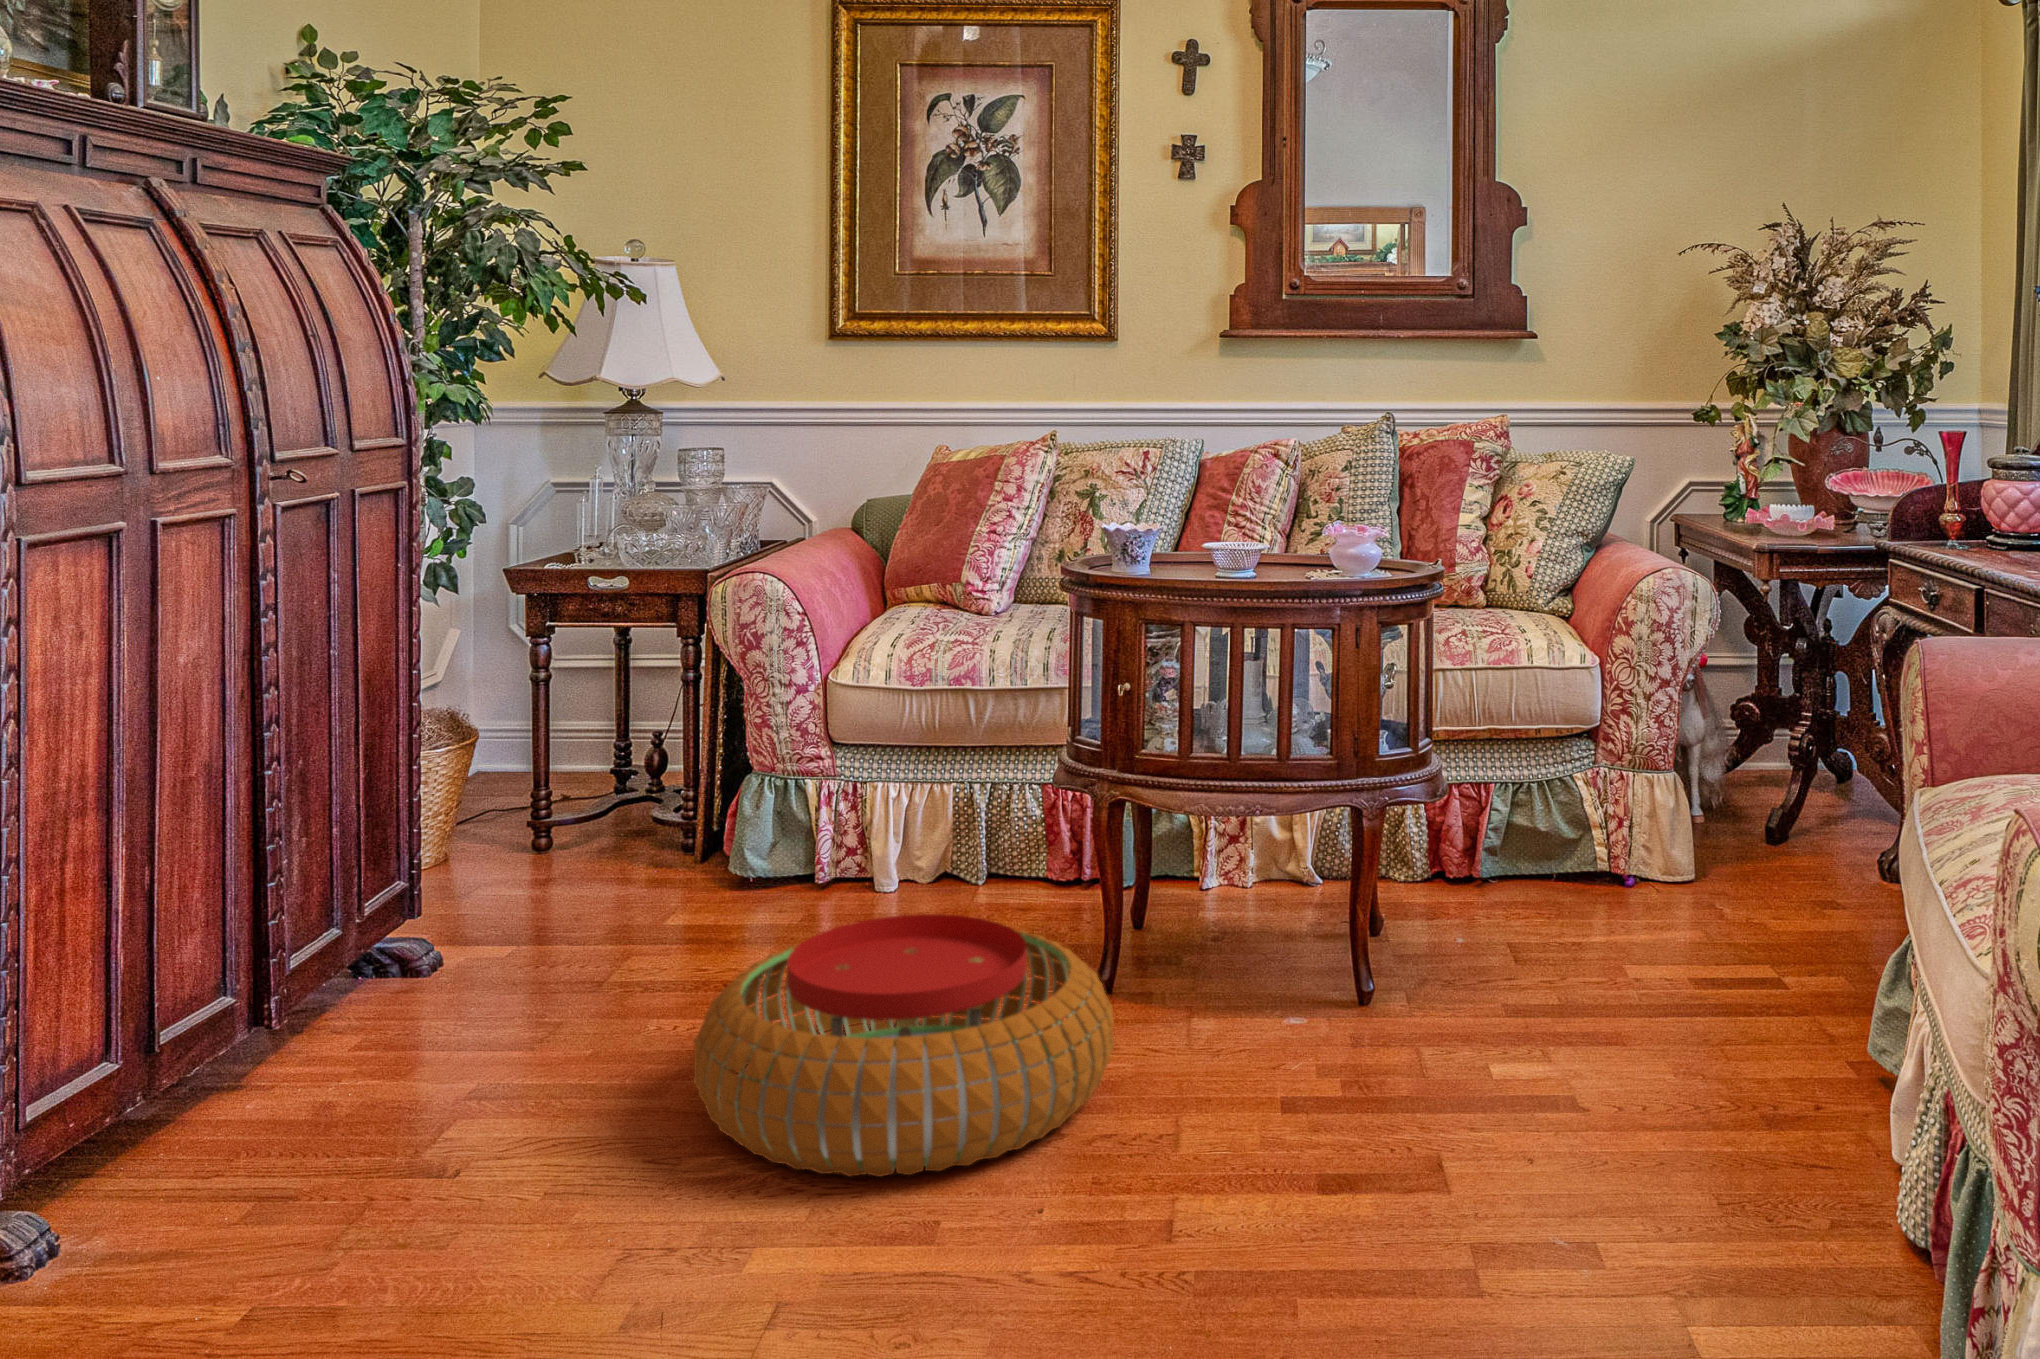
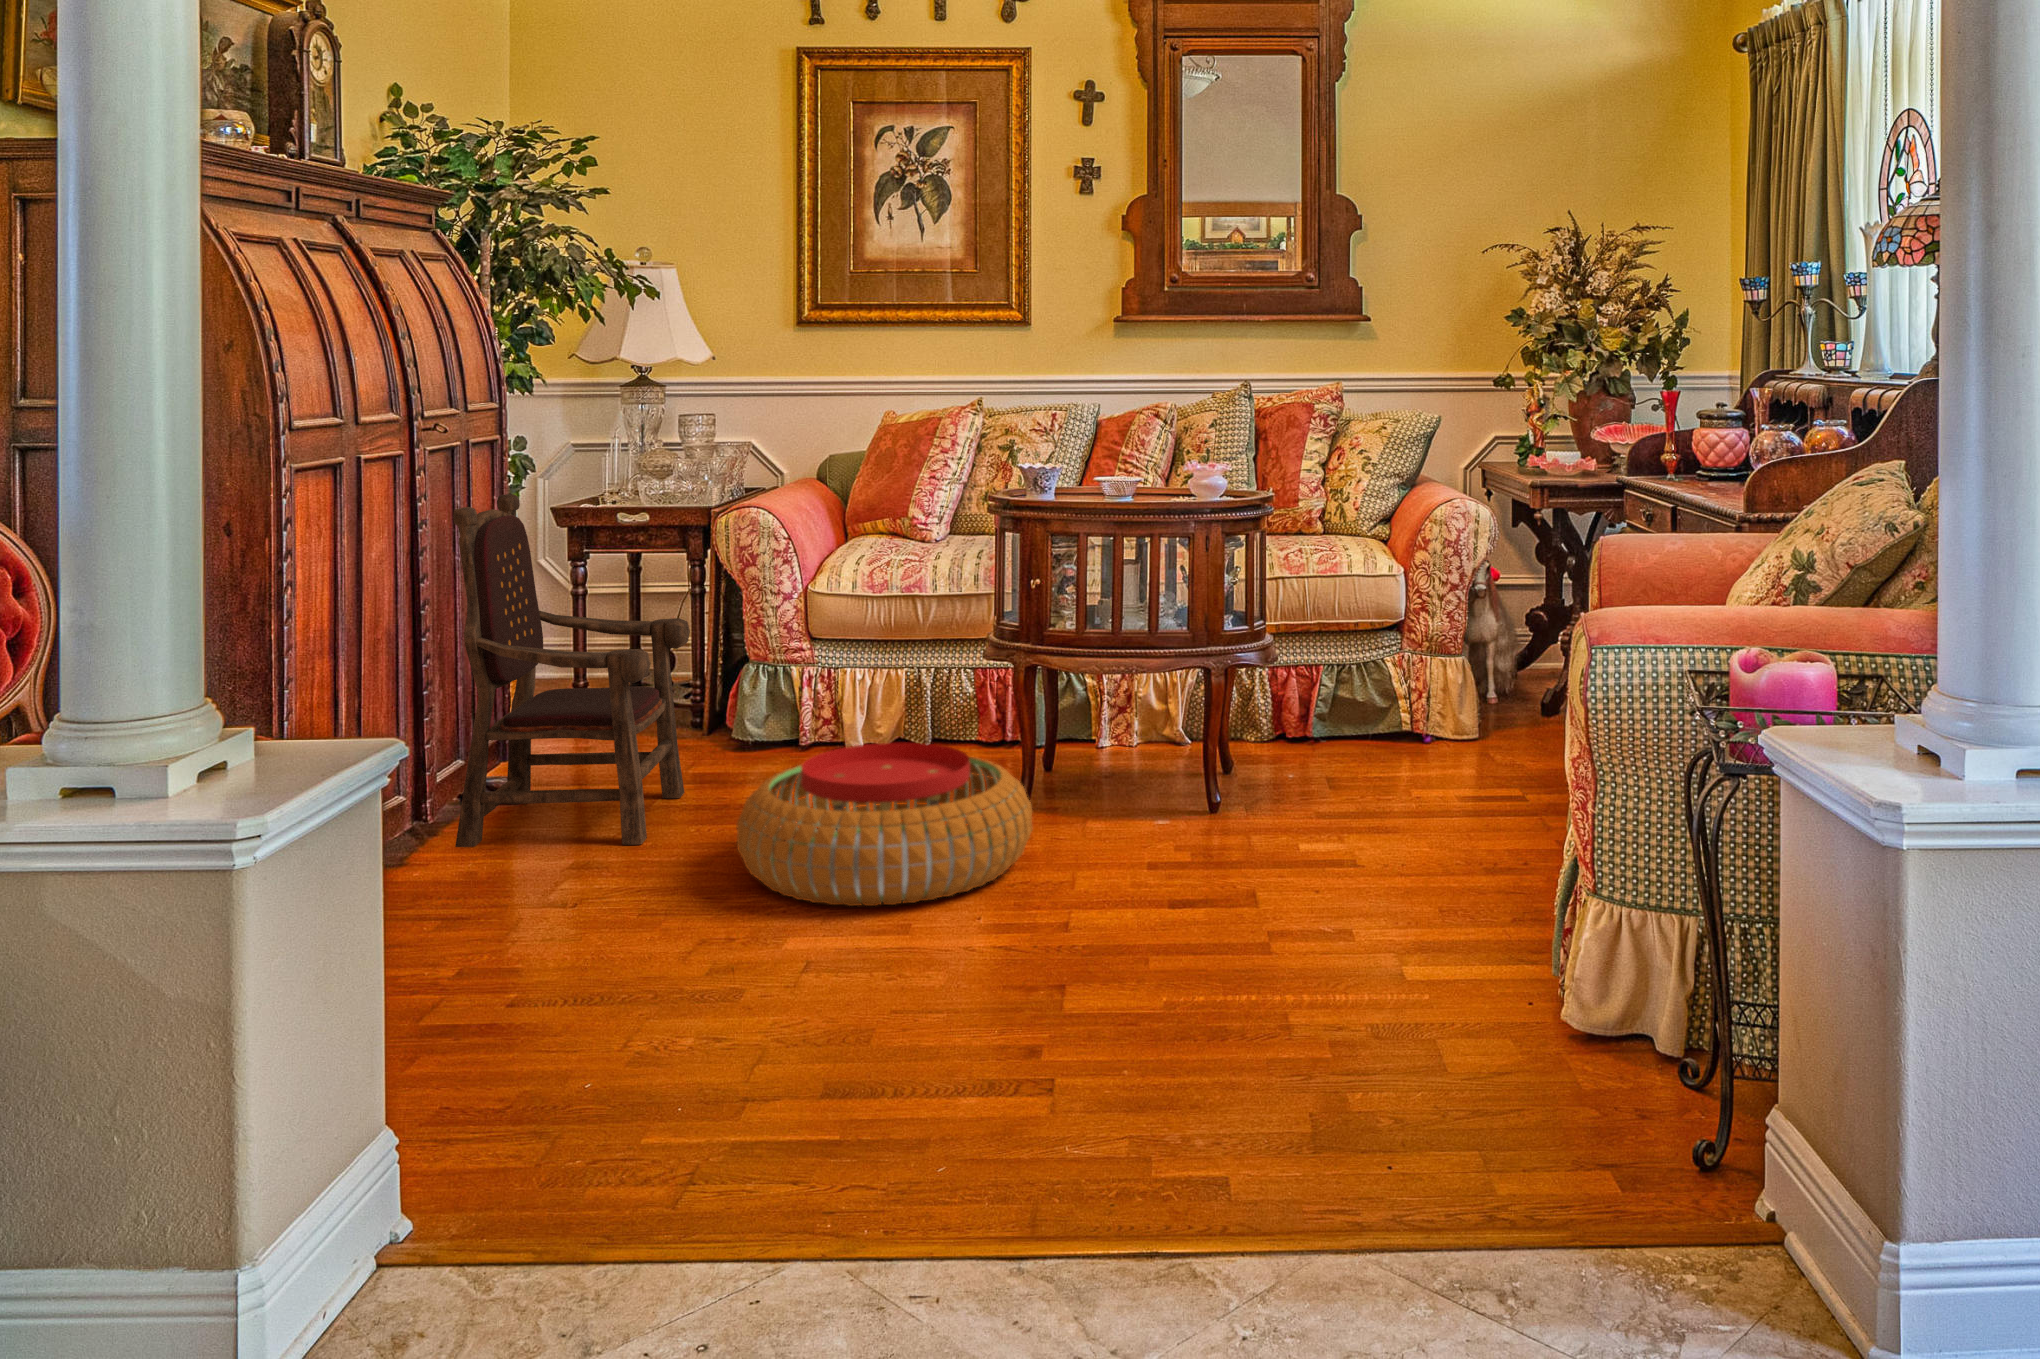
armchair: none [315,561,660,1055] -> present [453,494,690,847]

